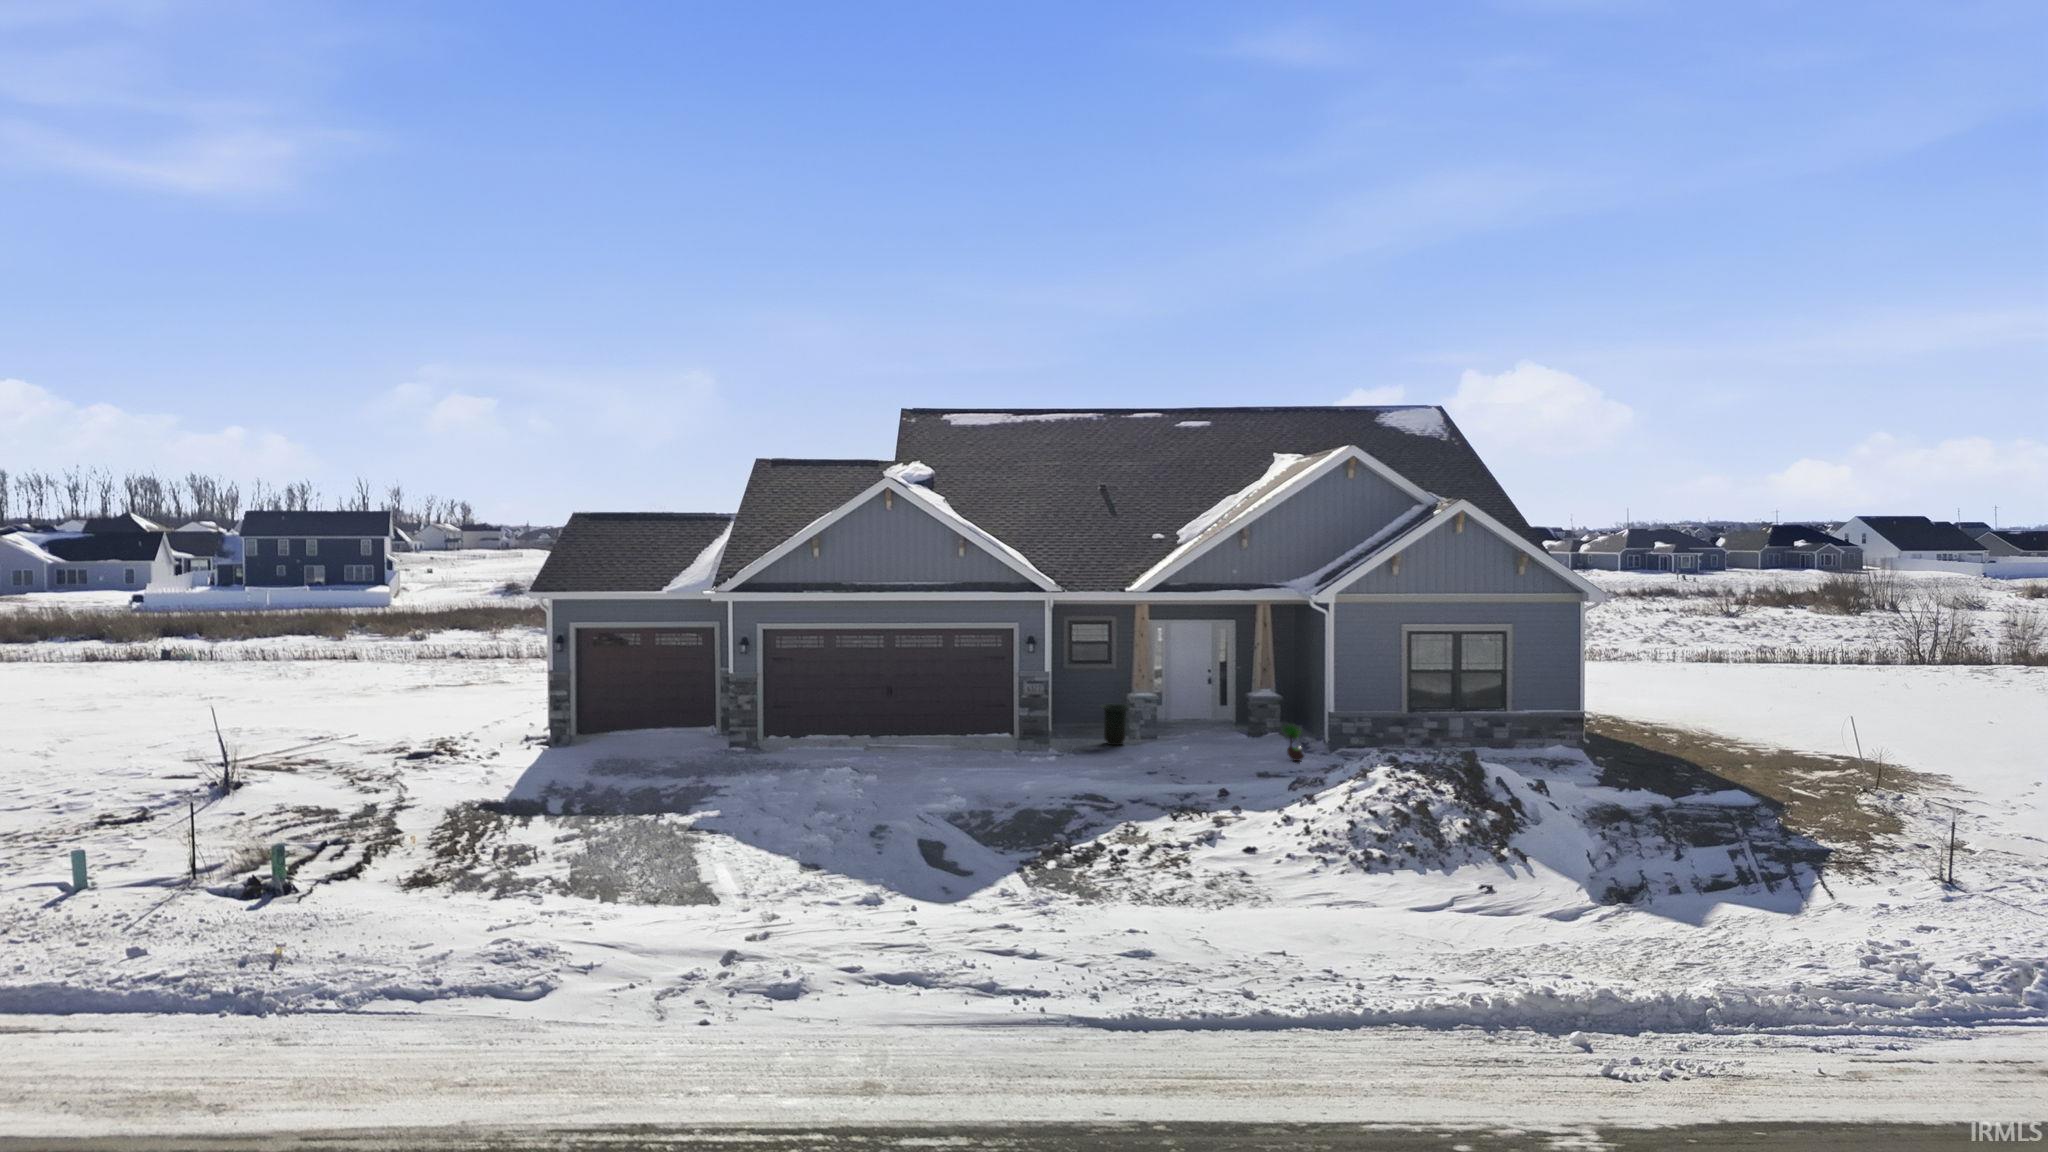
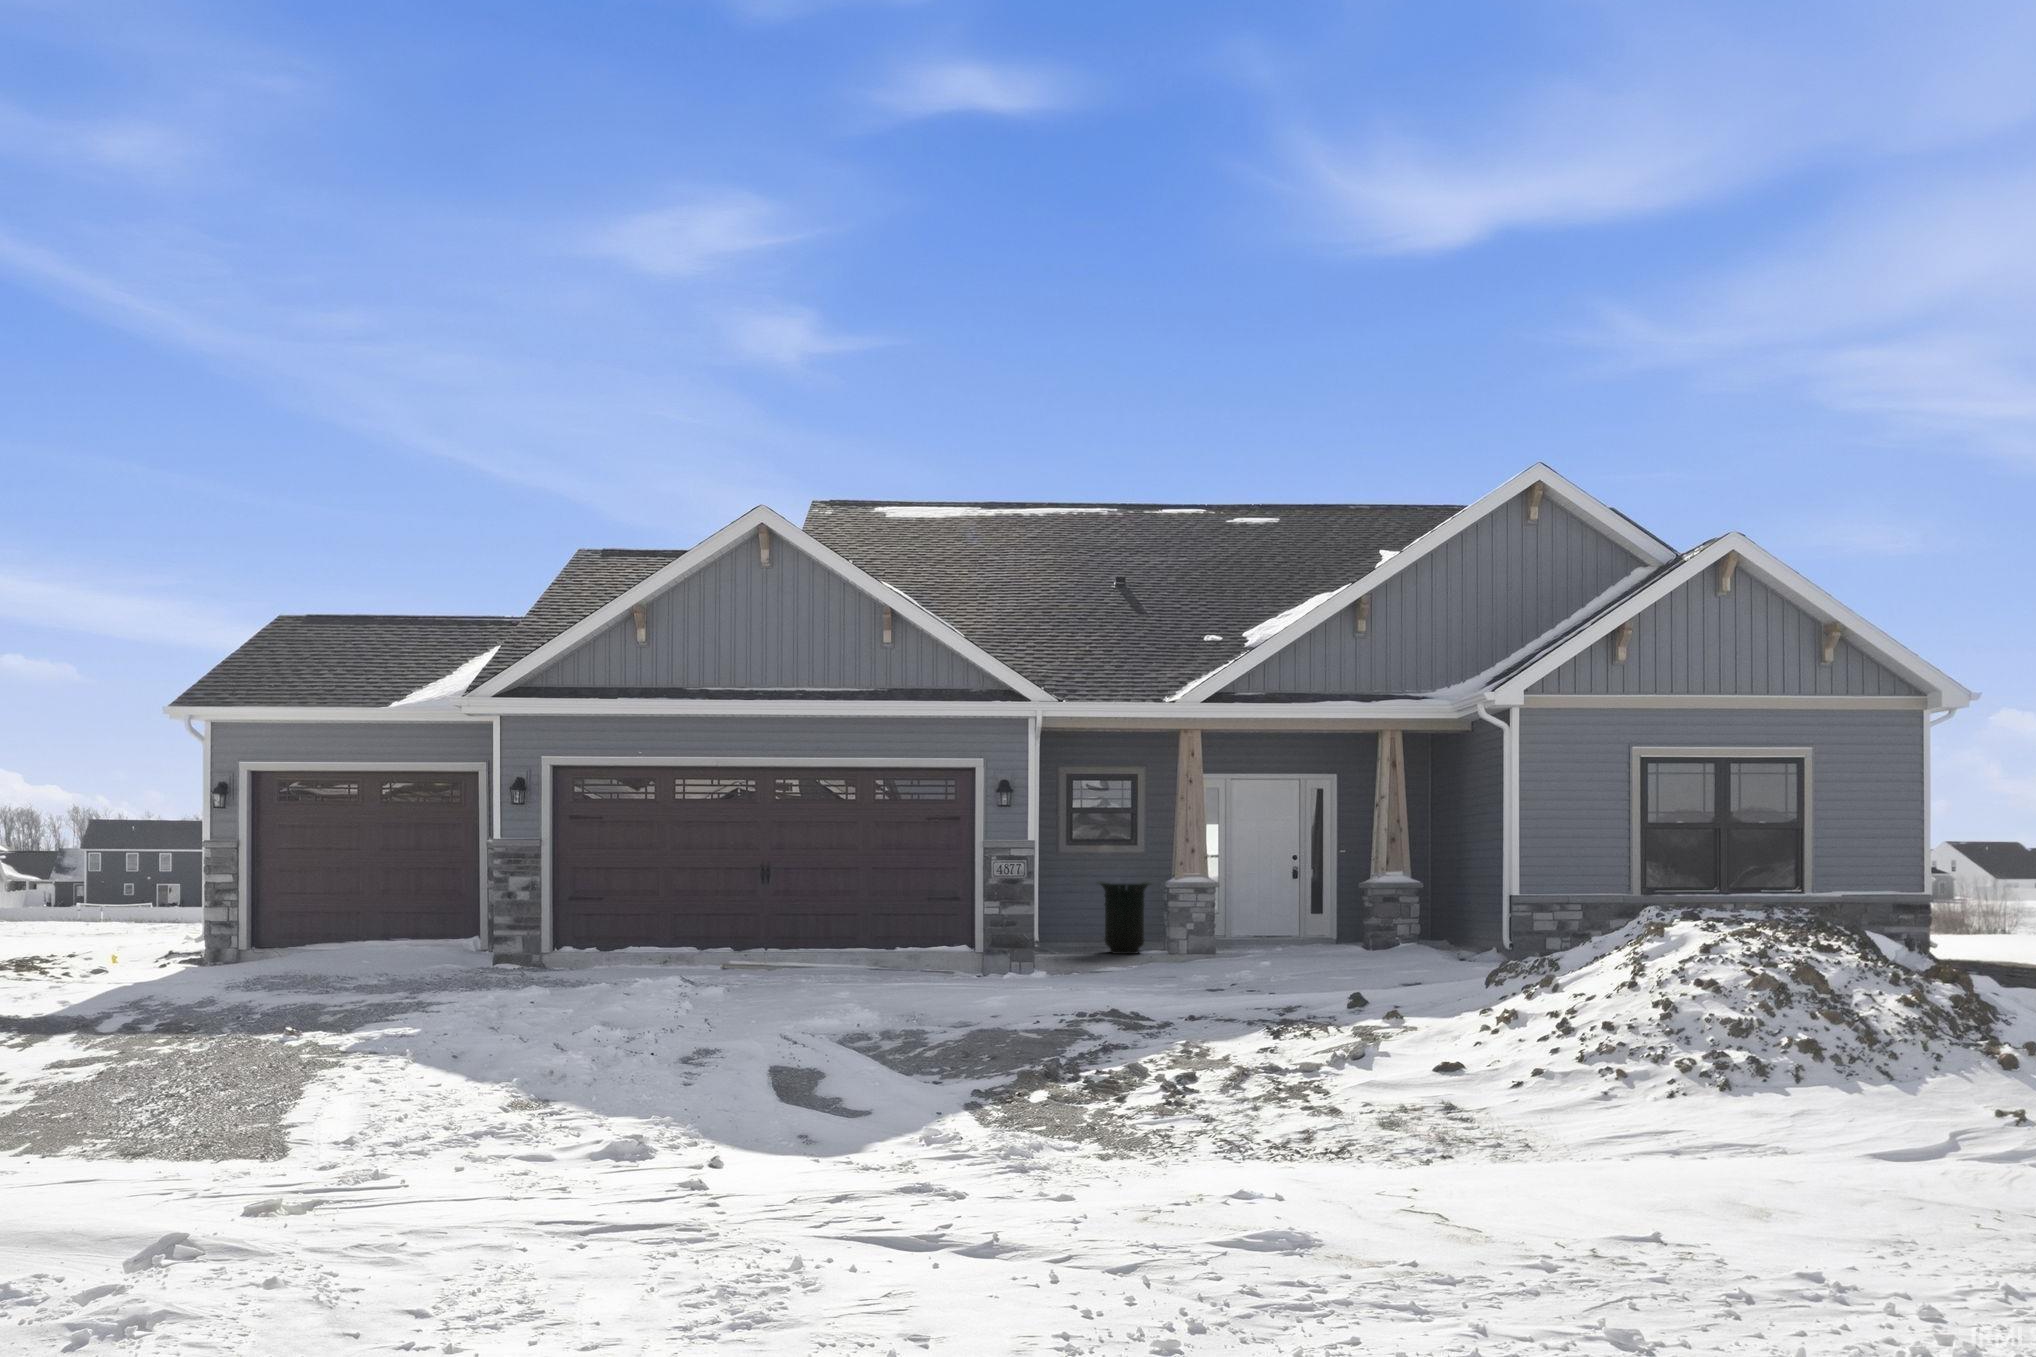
potted tree: present [1283,725,1304,761] -> none [1436,891,1484,967]

